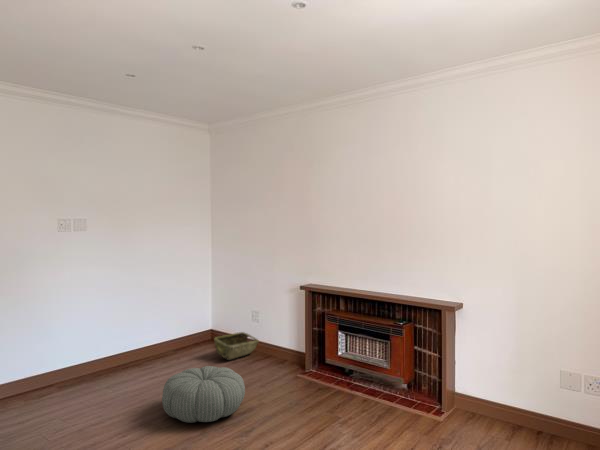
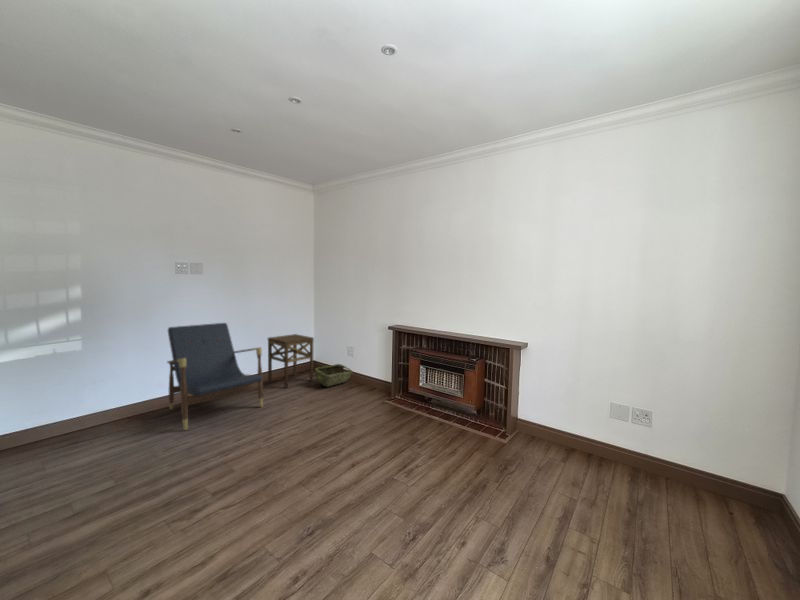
lounge chair: none [48,286,156,411] -> present [168,323,263,430]
side table: none [157,297,212,362] -> present [268,334,314,388]
pouf: present [162,366,245,423] -> none [266,393,339,442]

